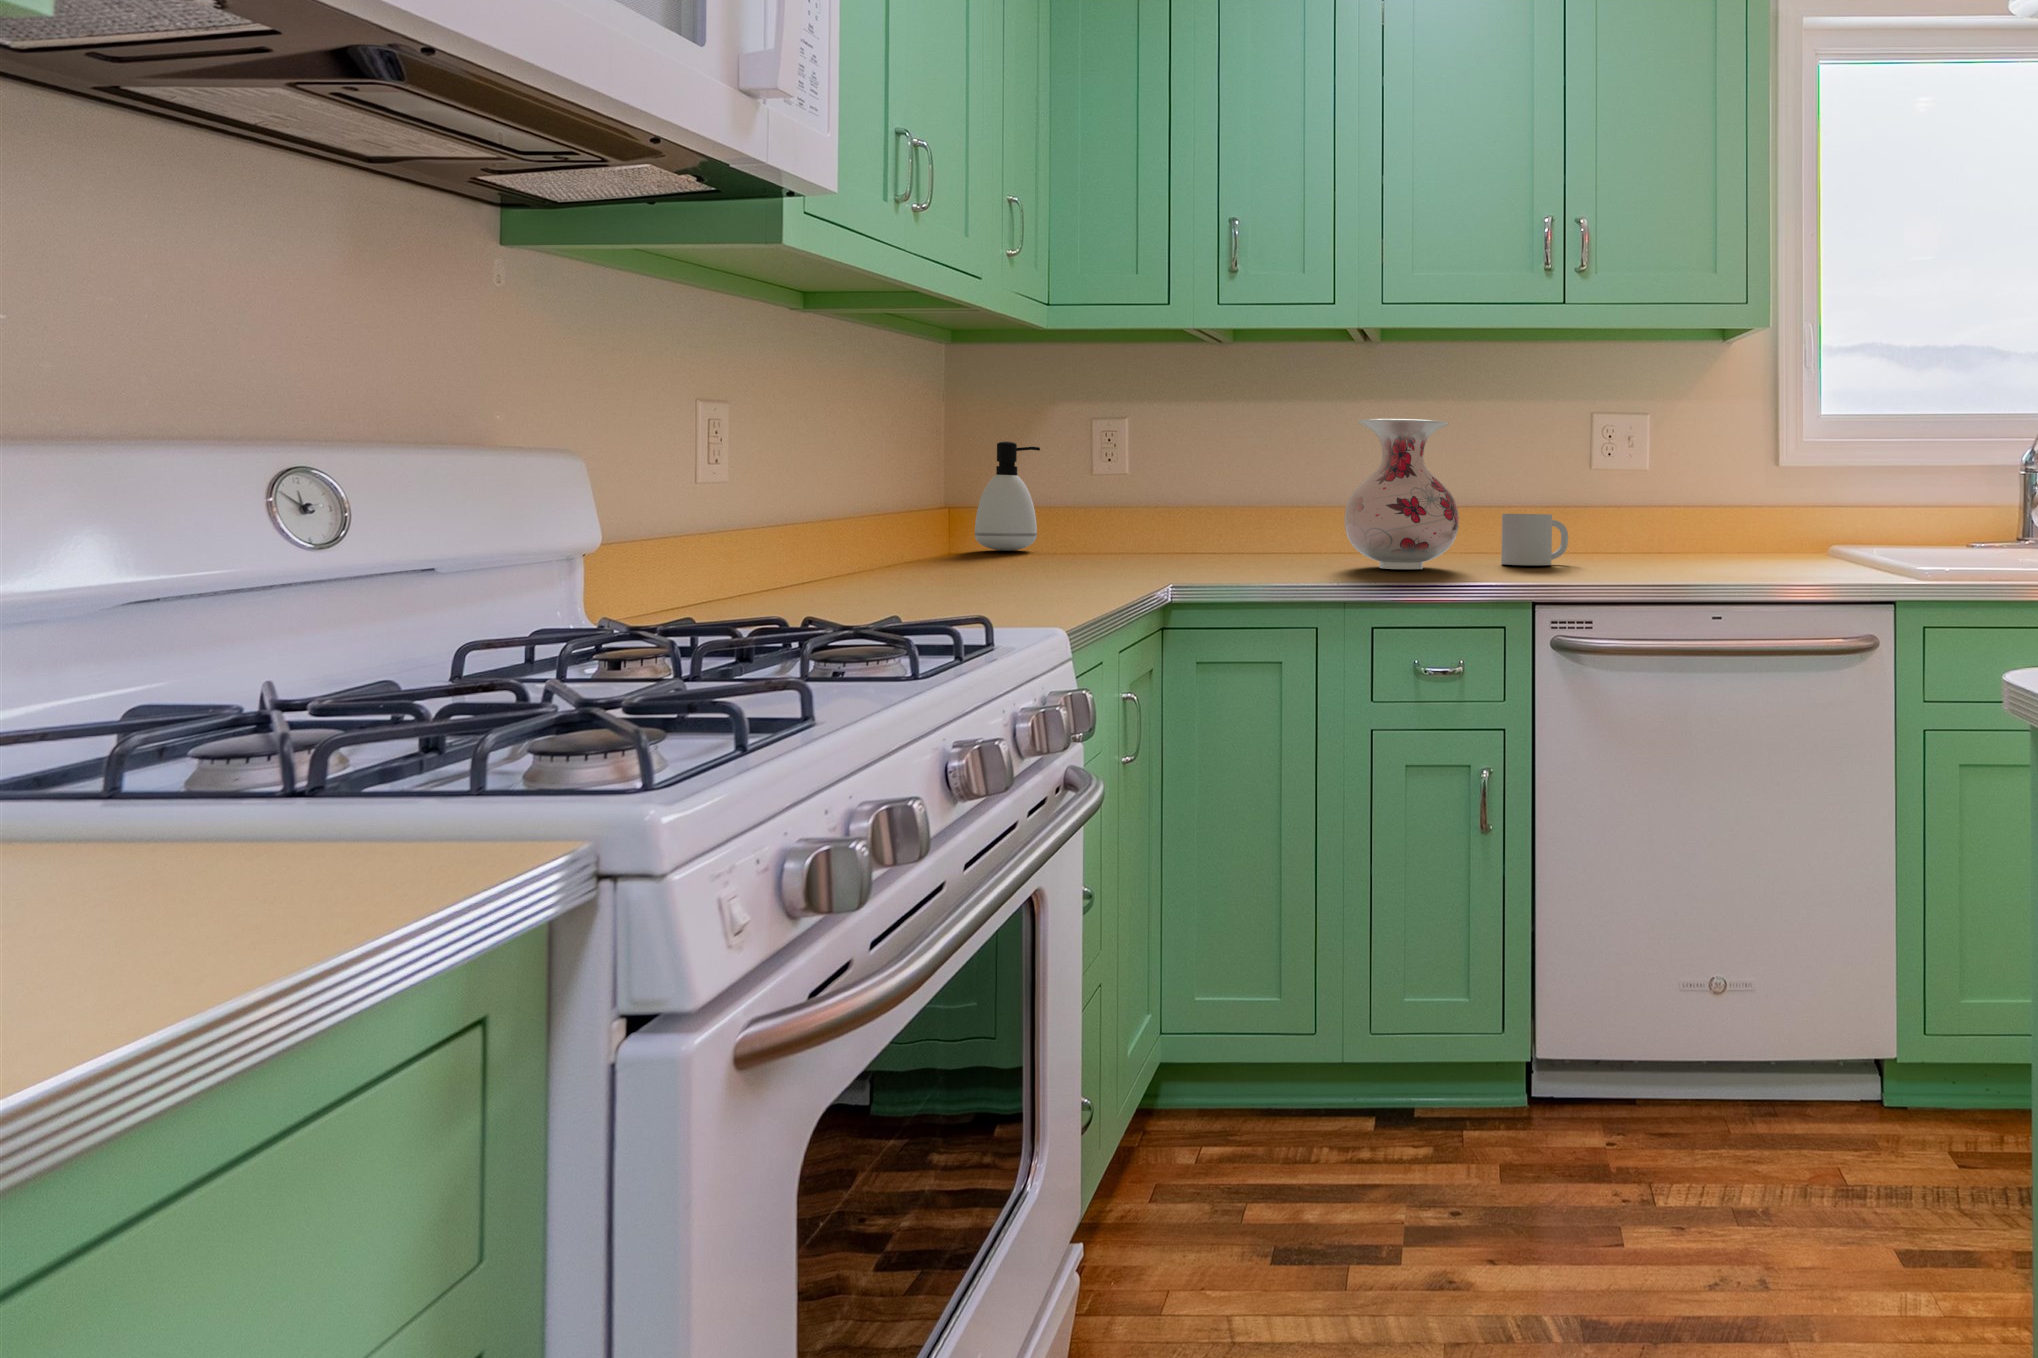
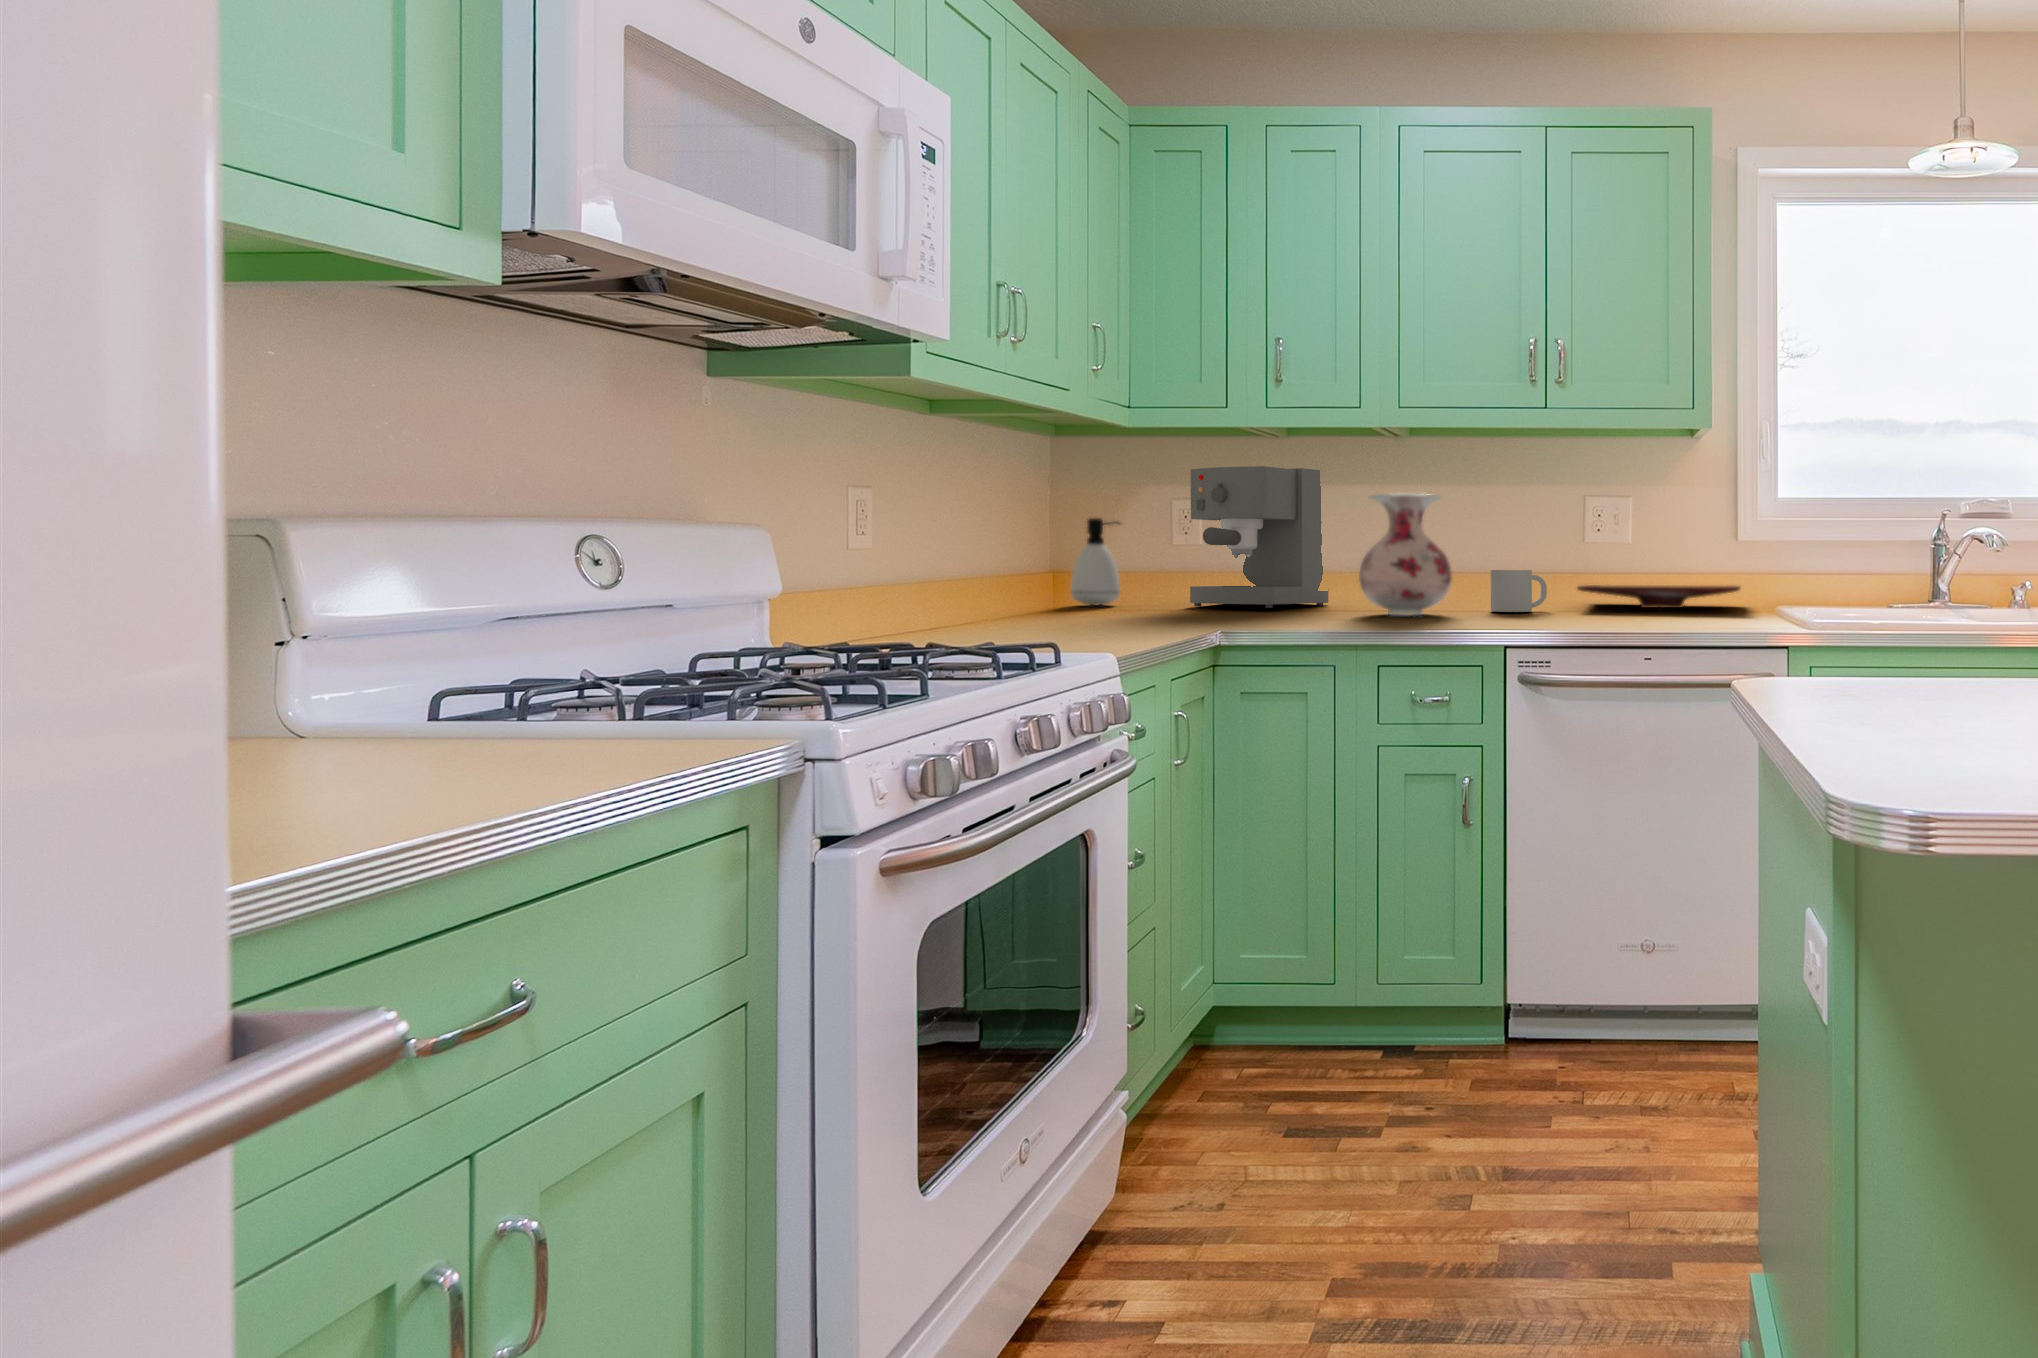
coffee maker: none [1126,381,1298,557] -> present [1190,466,1328,608]
cutting board: none [1606,532,1802,562] -> present [1578,585,1740,608]

